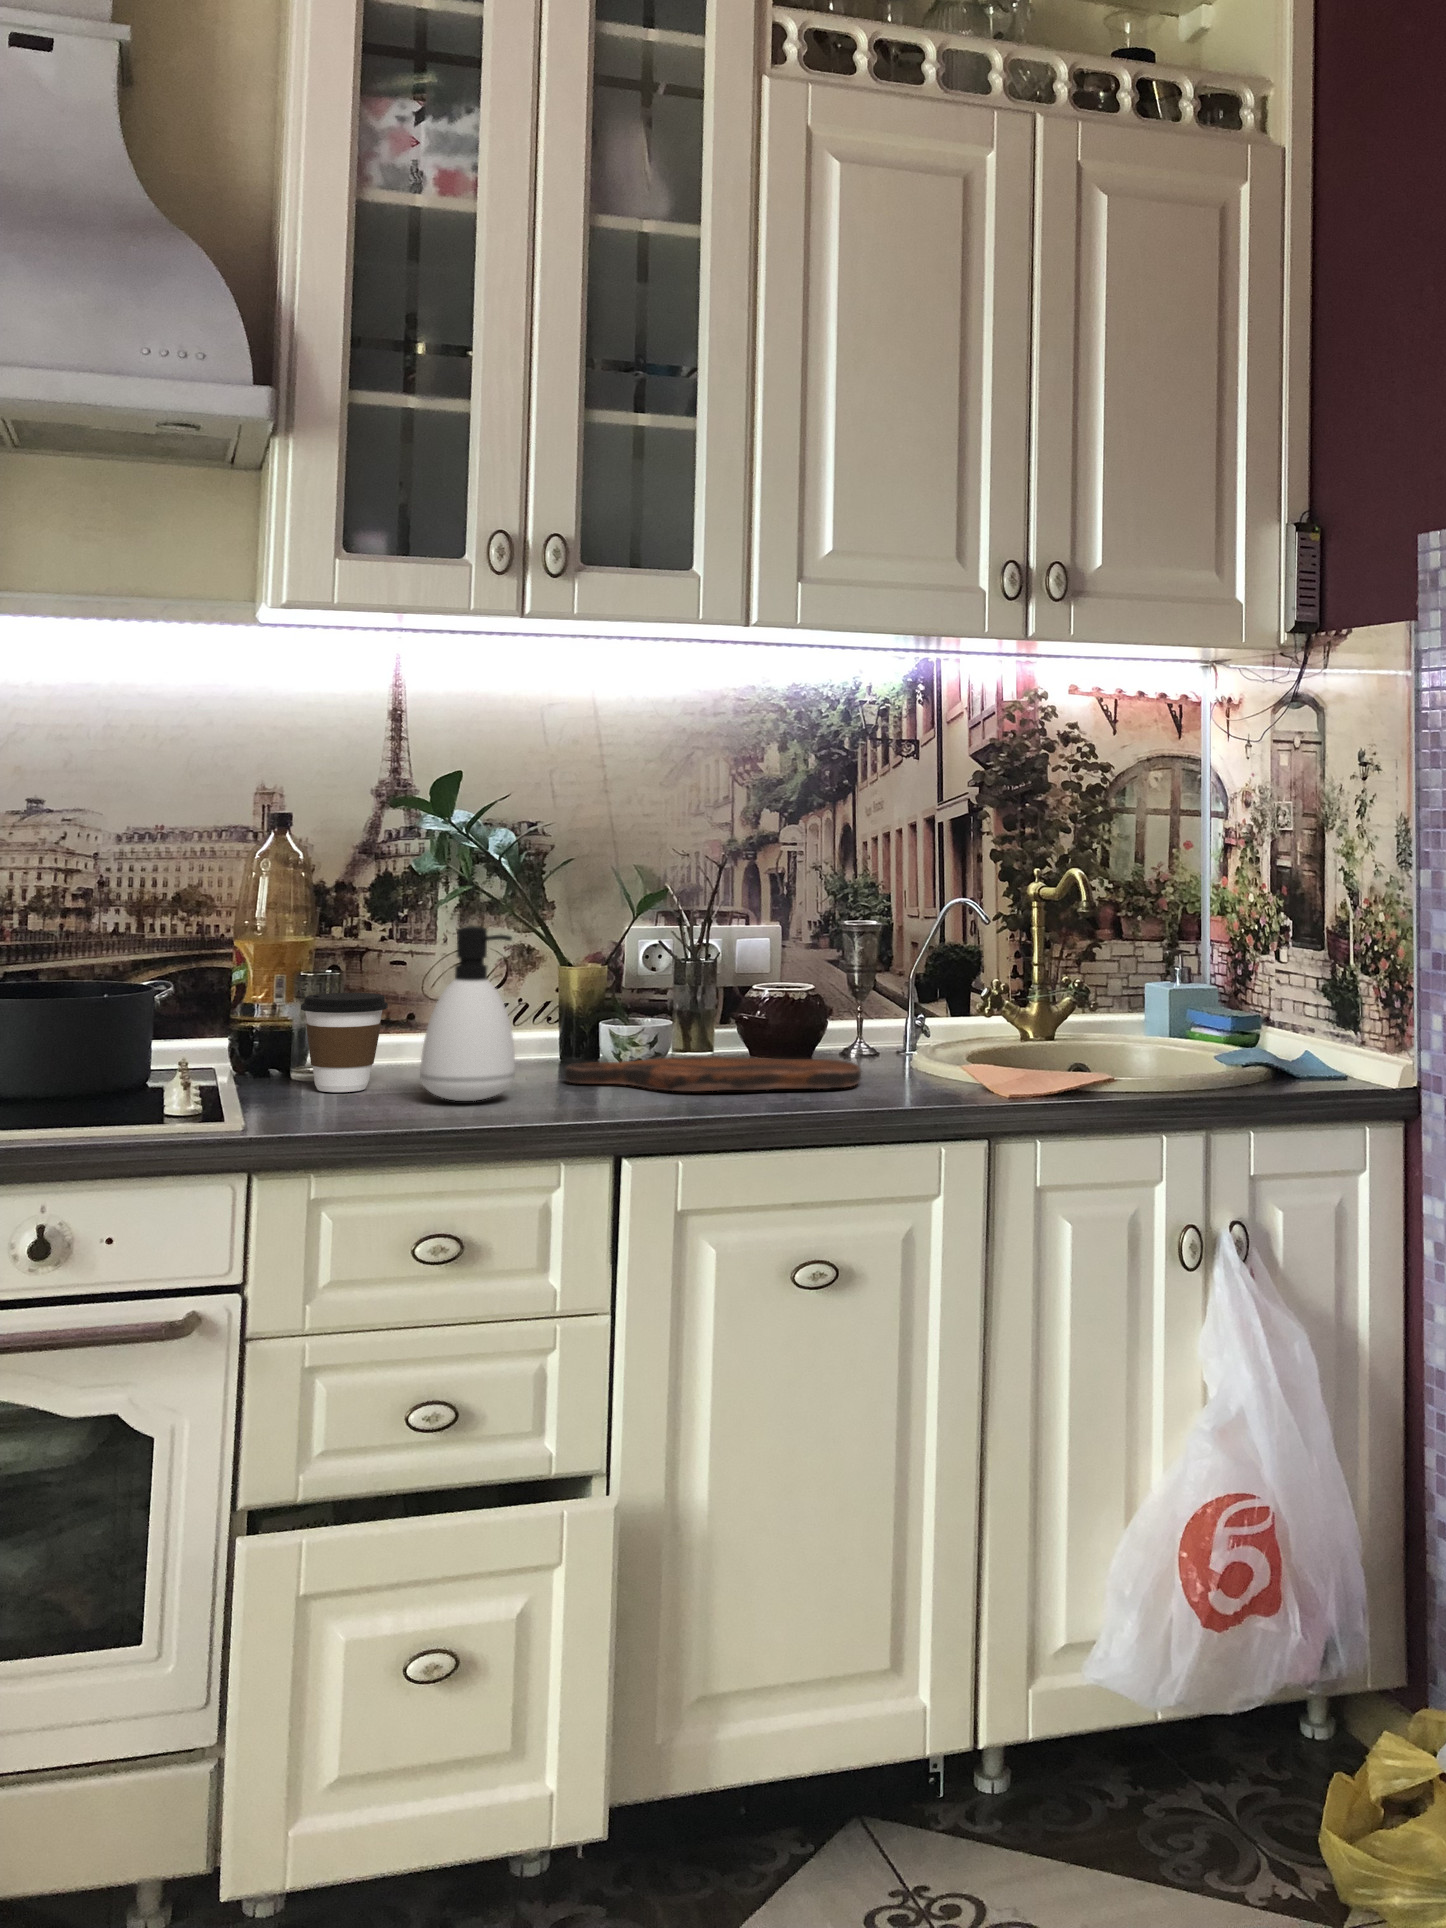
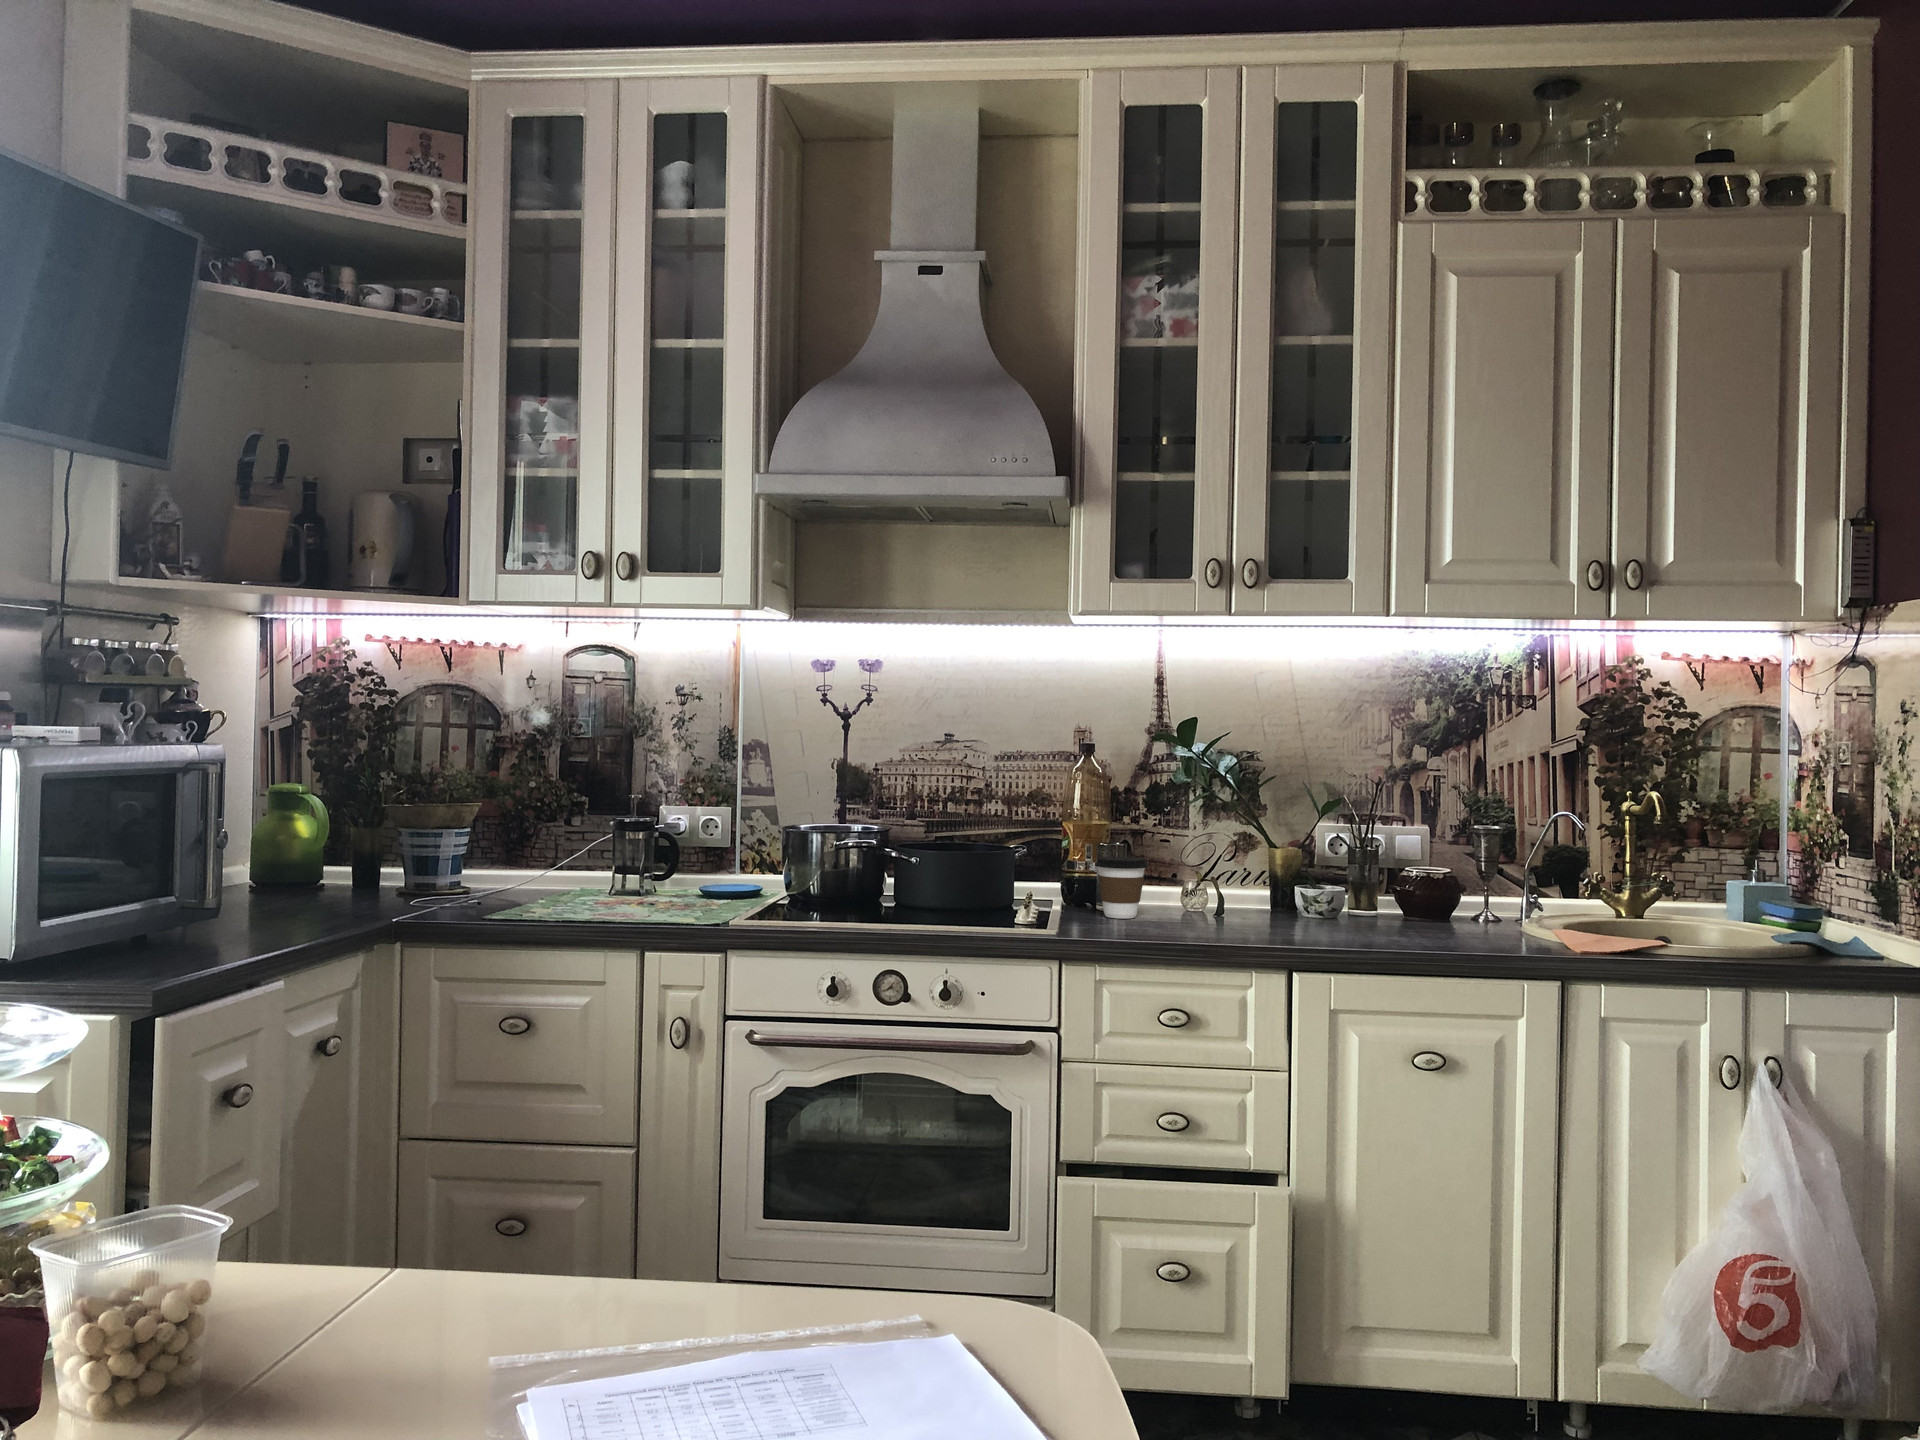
soap dispenser: present [420,926,515,1101] -> none [1165,816,1225,929]
cutting board: present [565,1056,861,1091] -> none [1263,910,1472,938]

